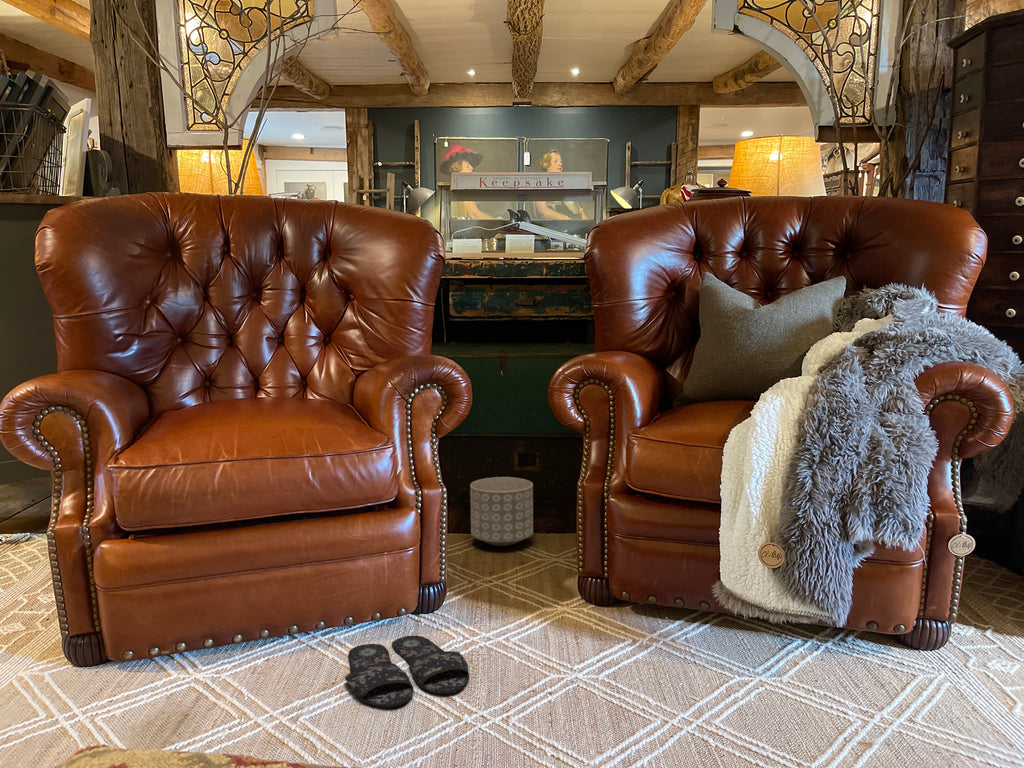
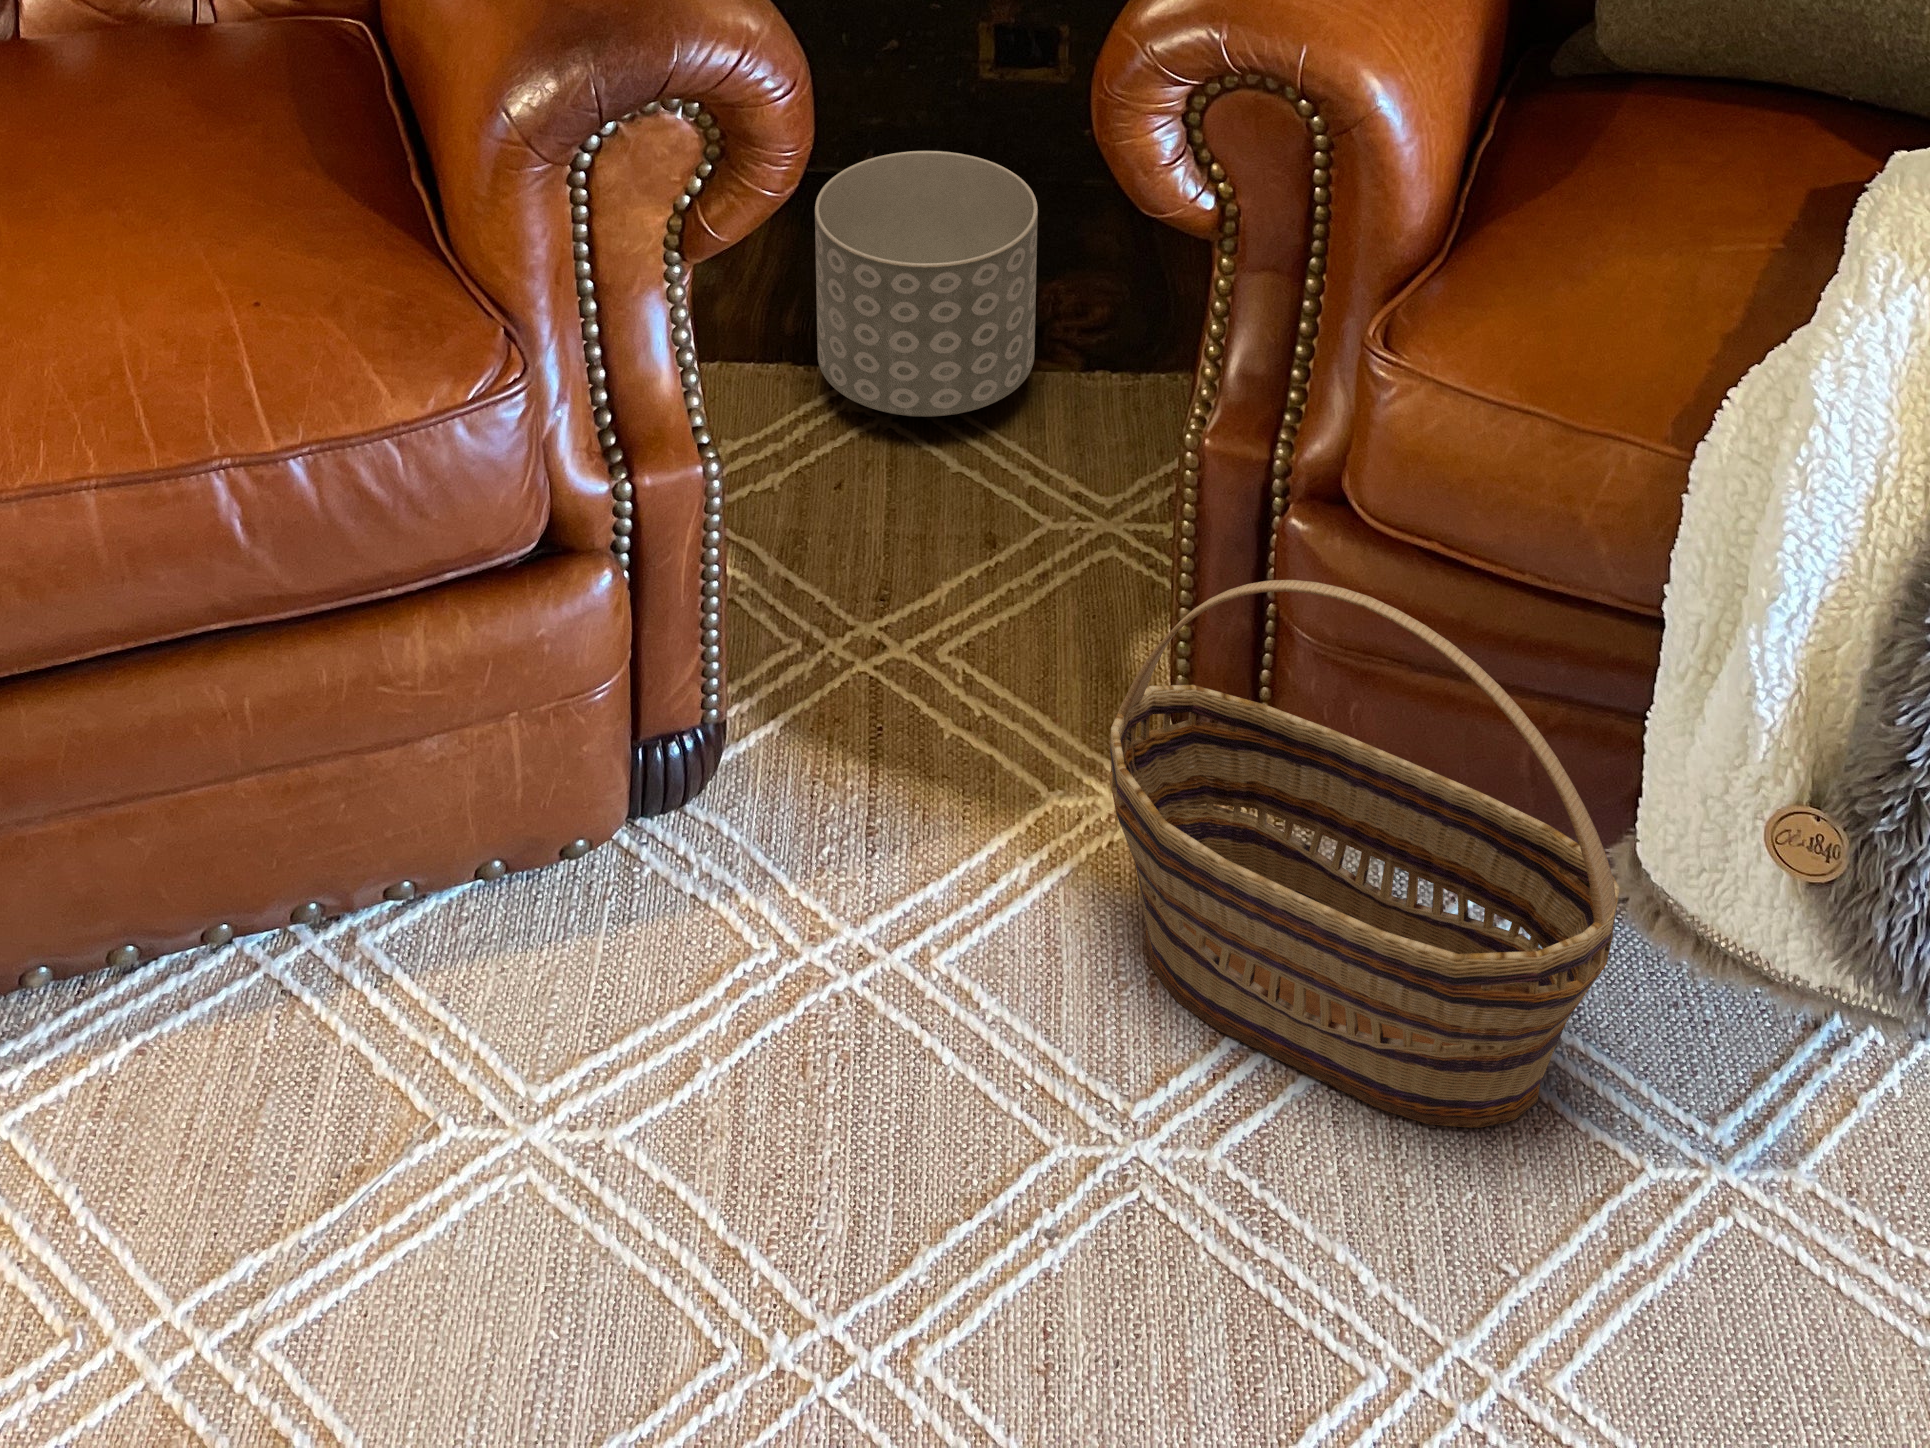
basket: none [562,495,717,669] -> present [1109,580,1620,1128]
slippers: present [345,635,469,707] -> none [394,920,793,1304]

